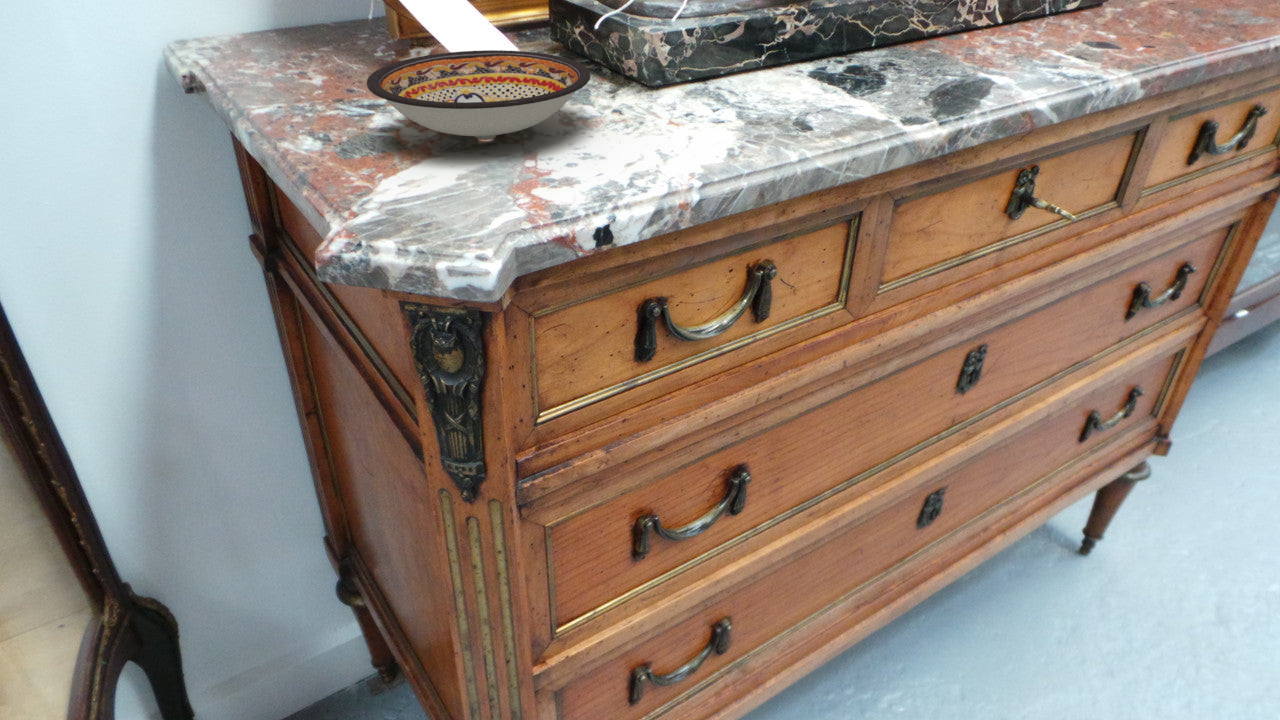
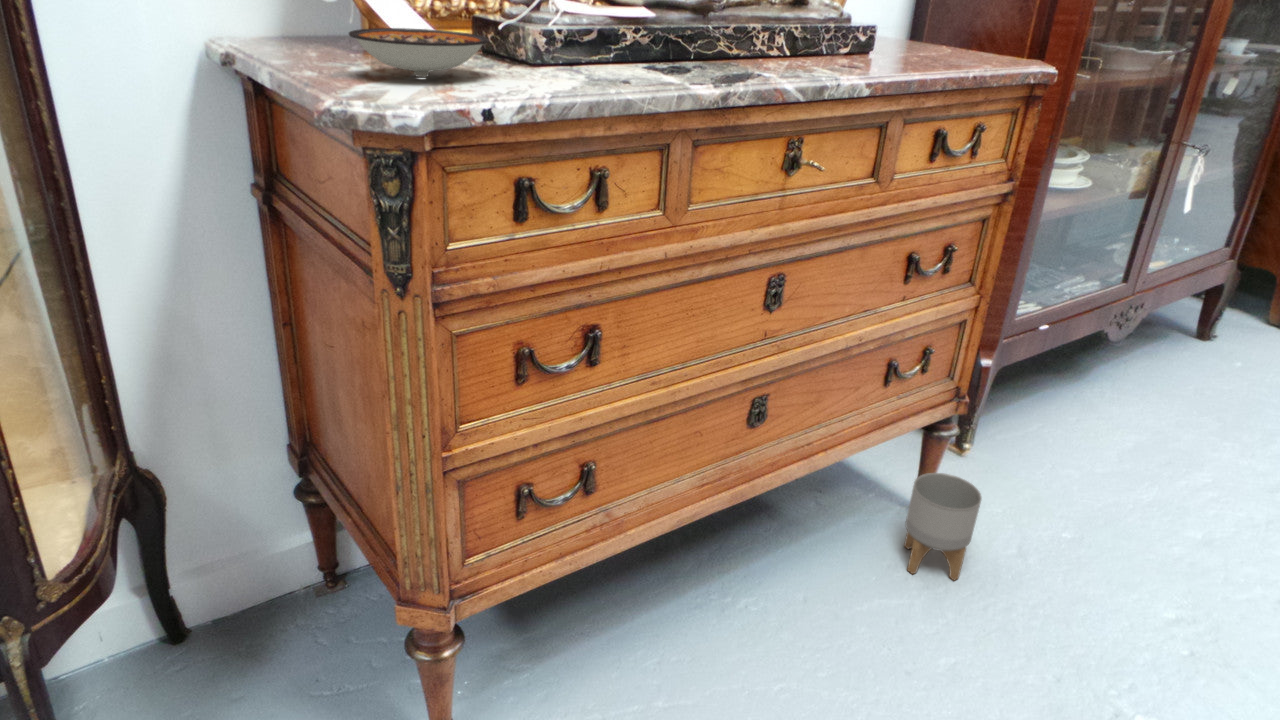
planter: none [1074,530,1191,662] -> present [904,473,982,580]

